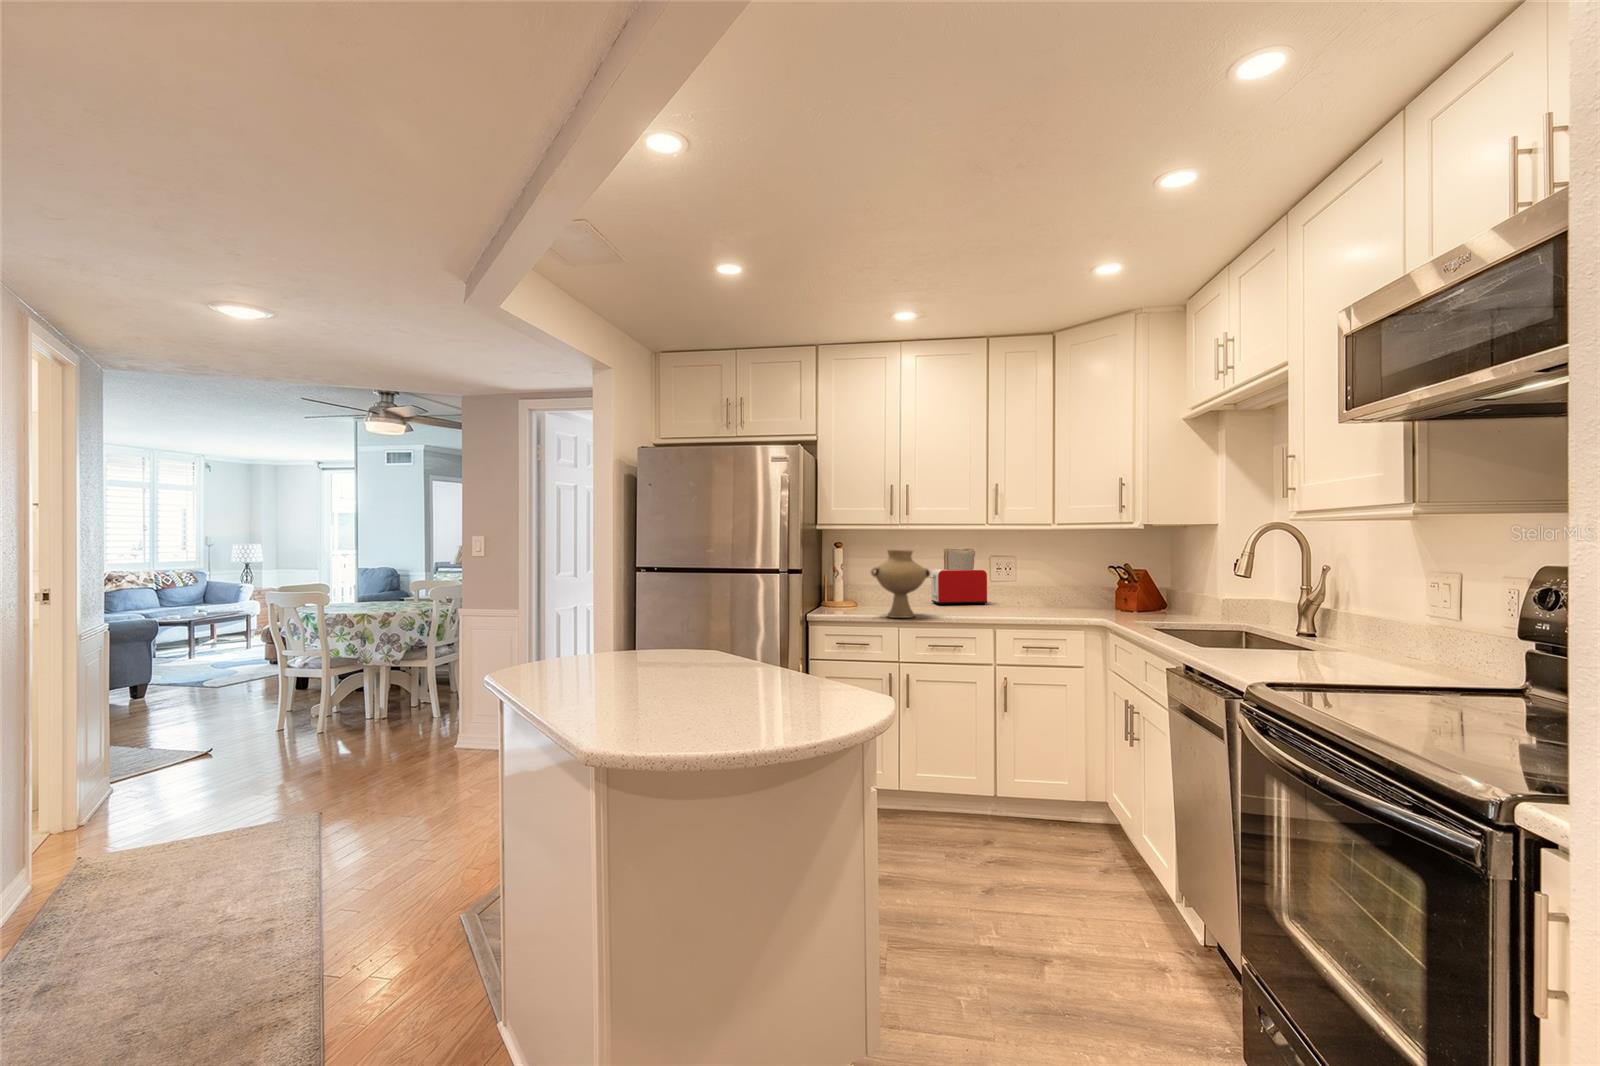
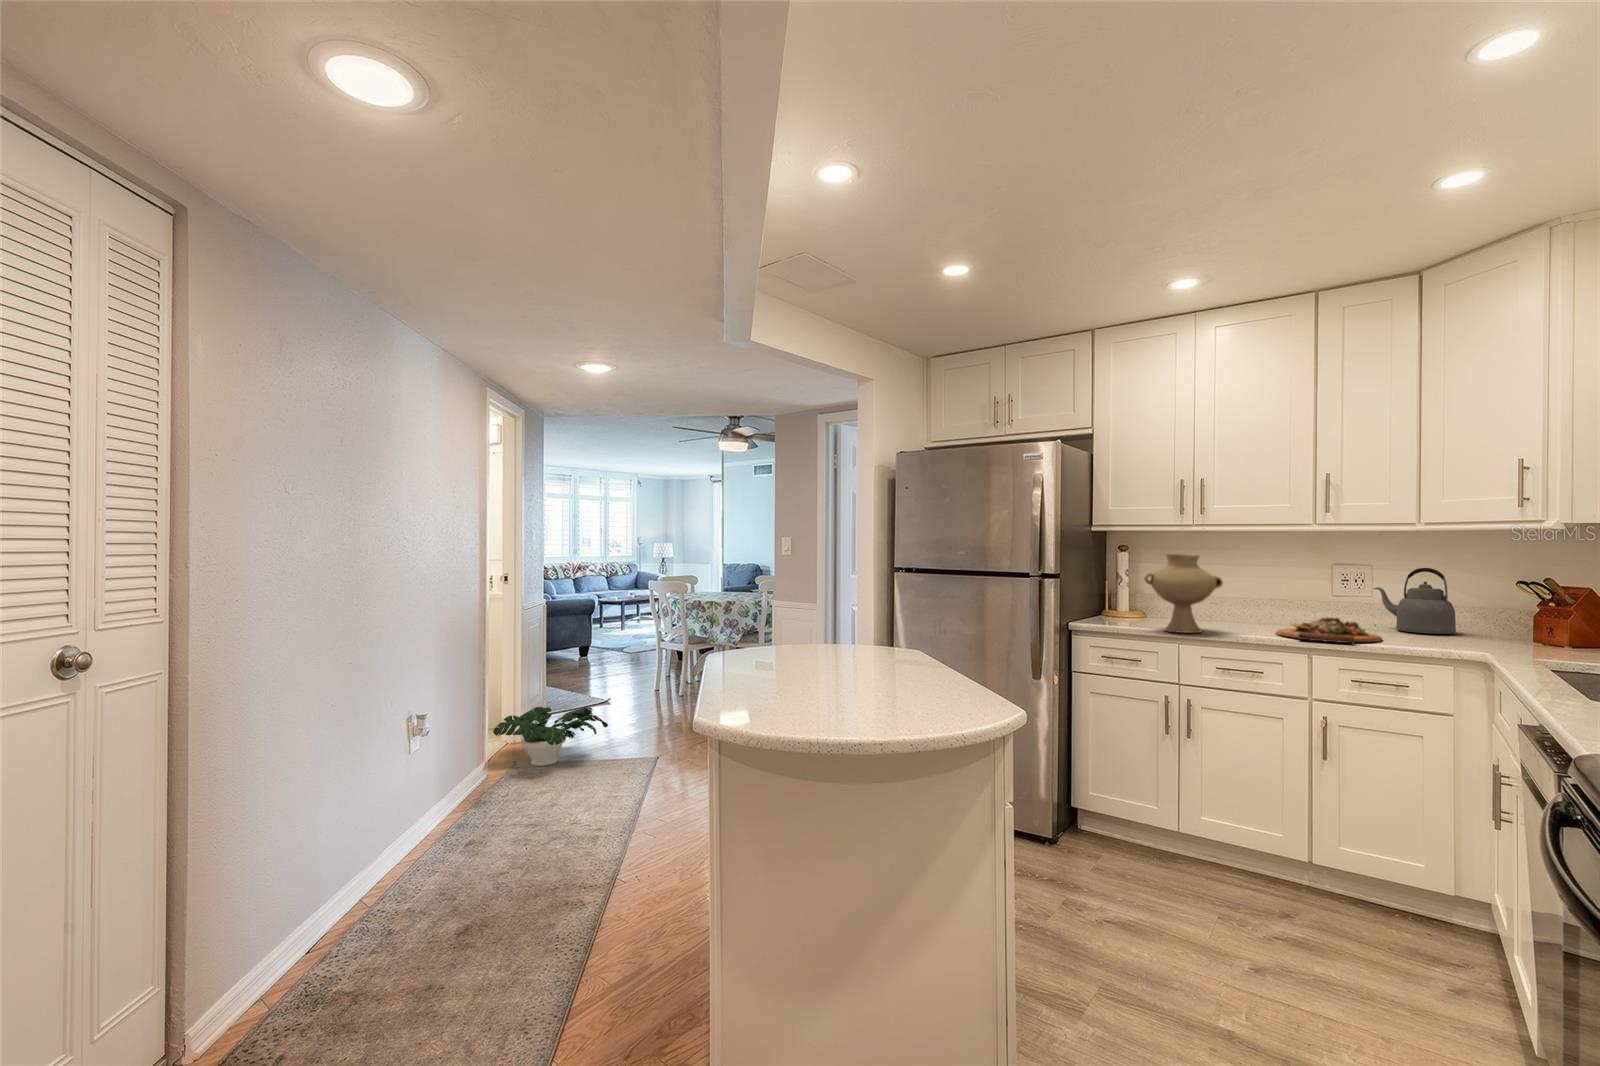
toaster: present [930,549,987,605] -> none [1240,554,1321,624]
kettle: none [1020,557,1073,607] -> present [1374,568,1456,634]
cutting board: none [965,598,1037,618] -> present [1276,617,1382,643]
potted plant: none [48,764,246,855] -> present [493,707,608,766]

